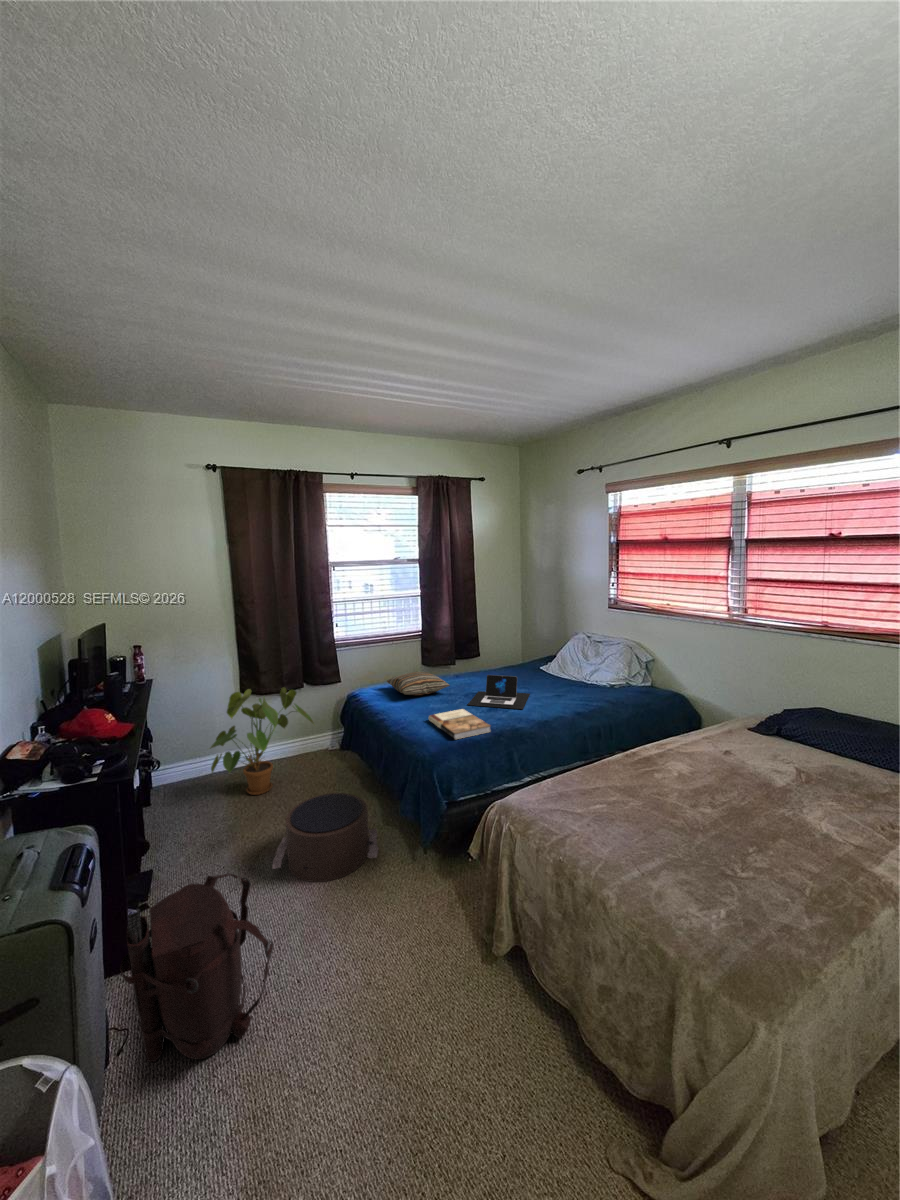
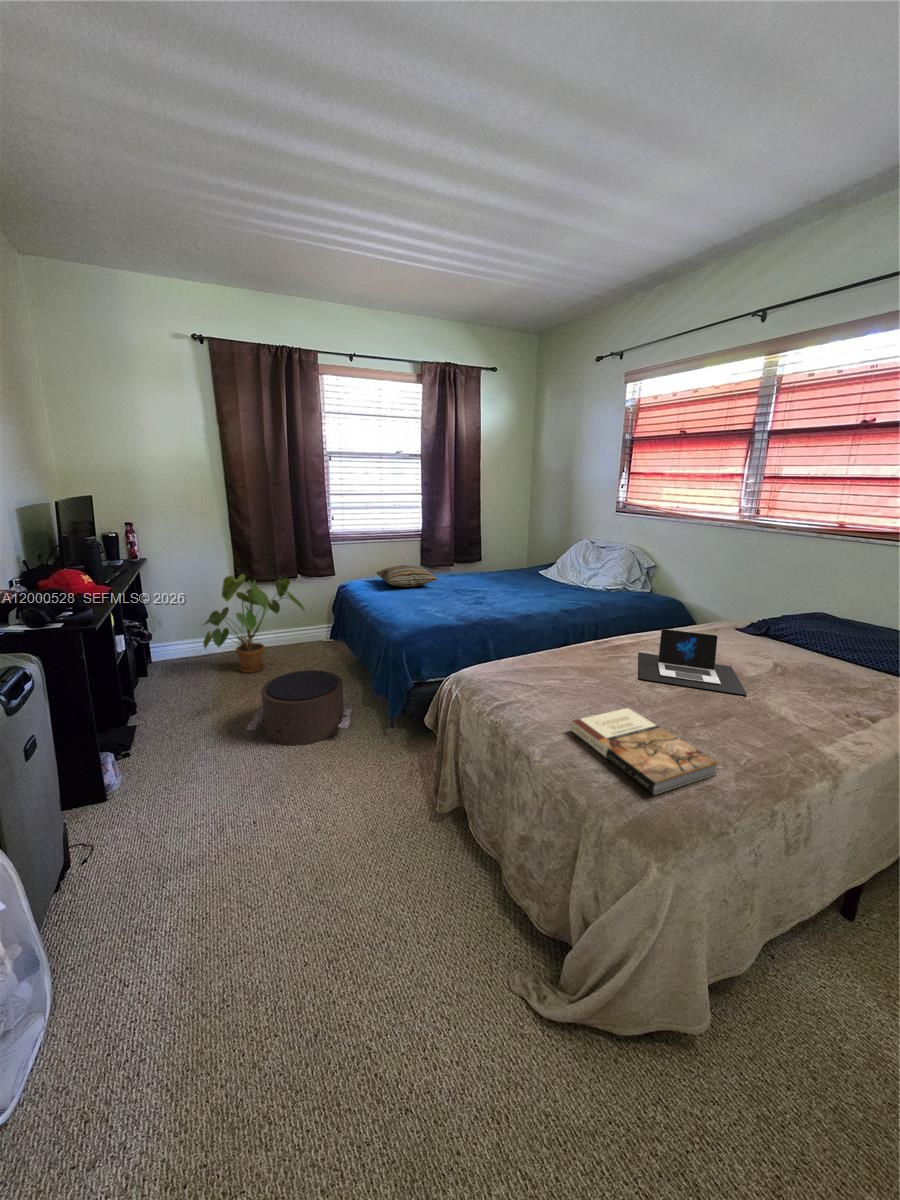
laptop: present [467,675,530,709] -> present [638,629,747,695]
book: present [429,709,490,739] -> present [570,708,719,794]
backpack: present [120,874,273,1062] -> none [73,719,219,871]

